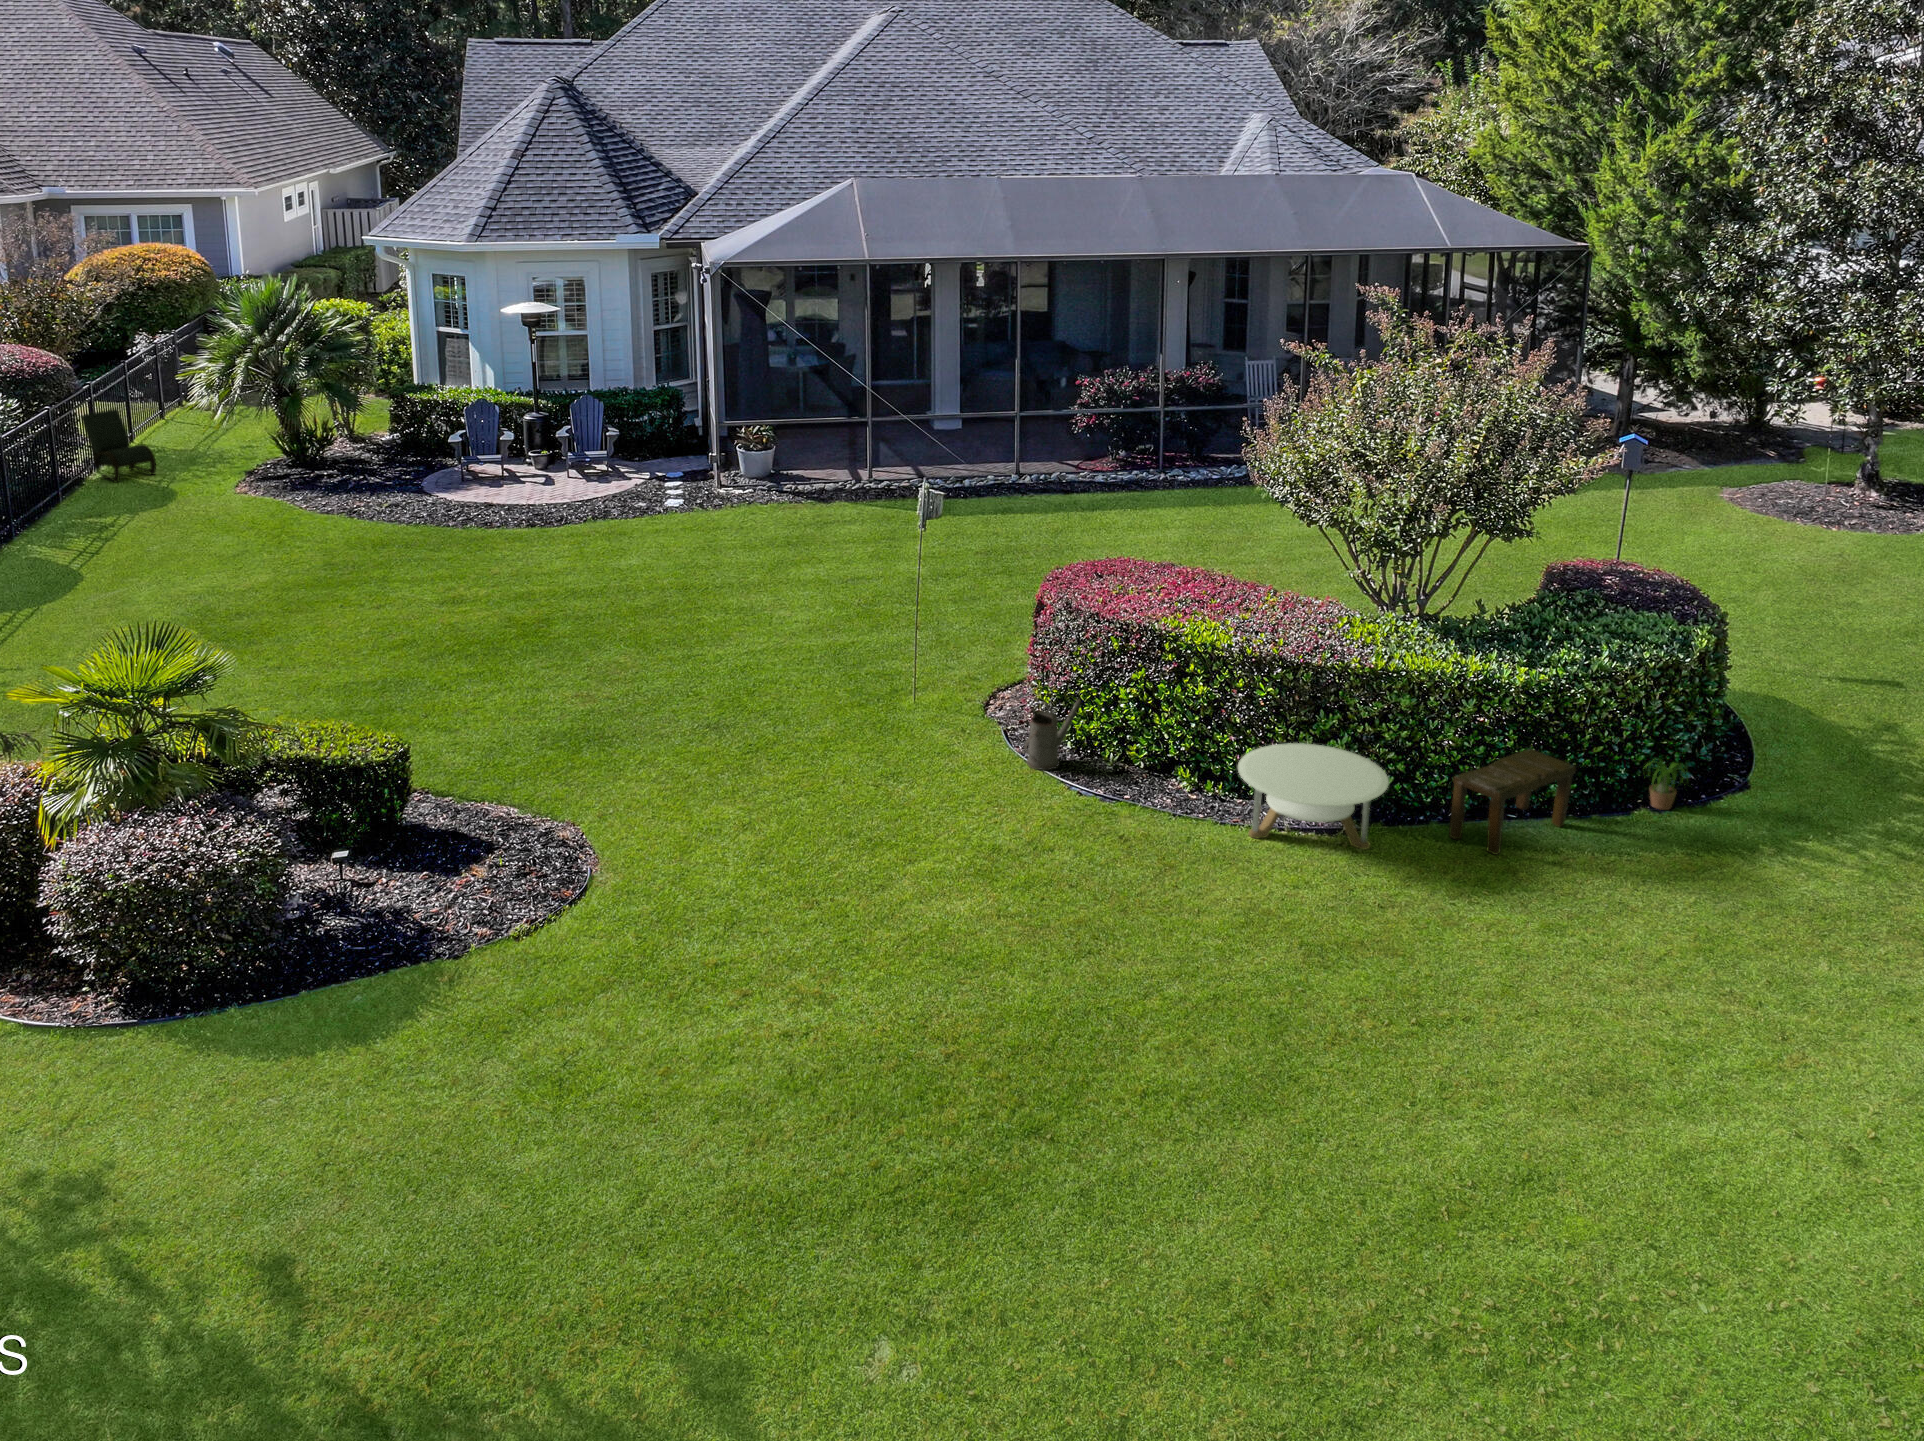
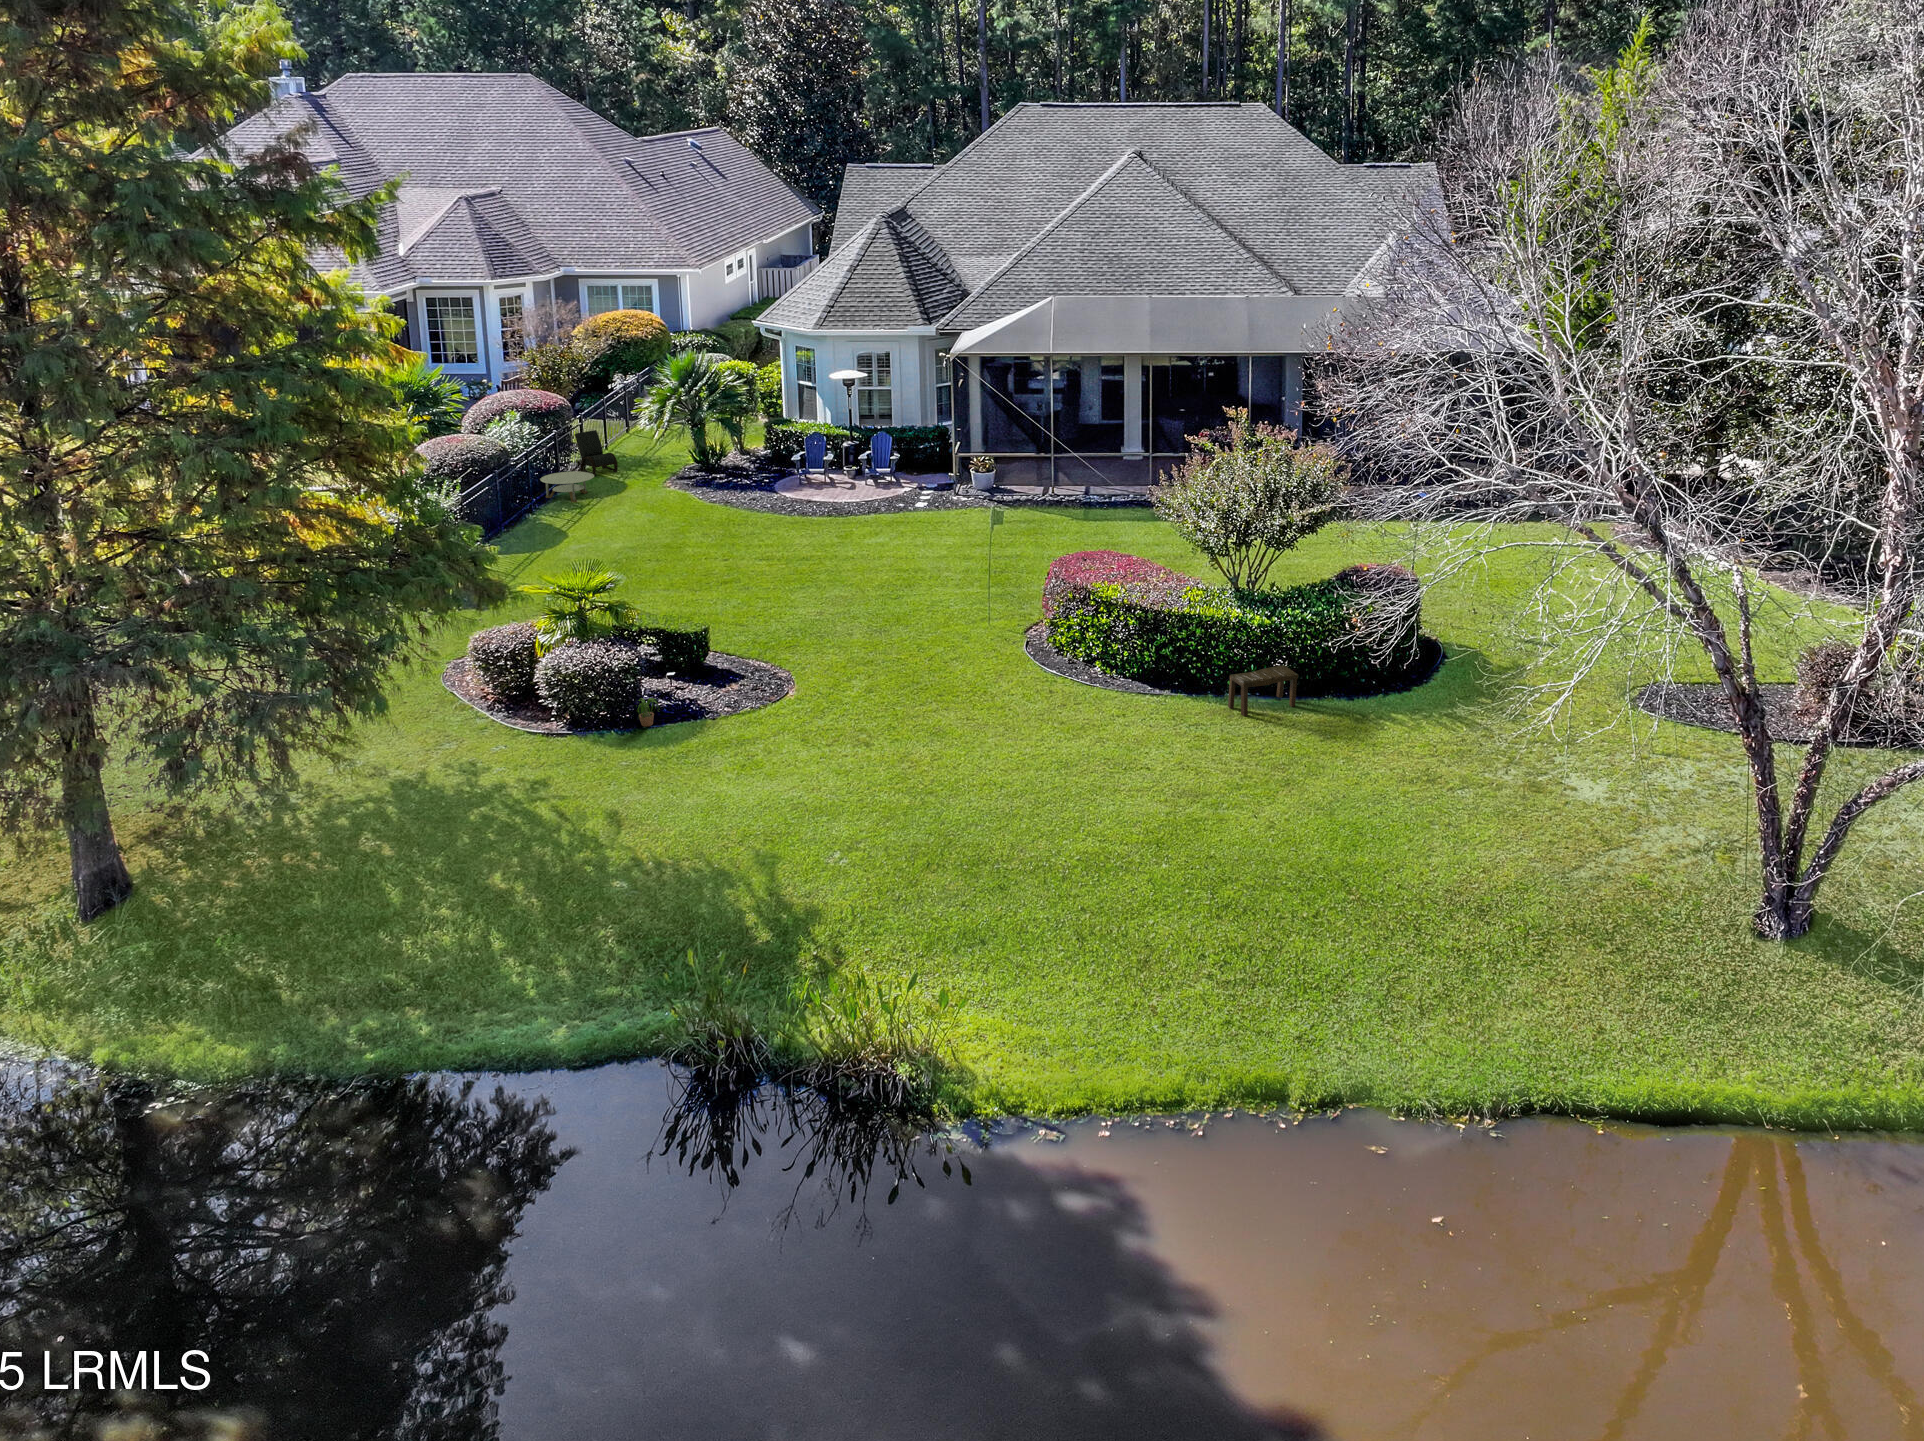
watering can: present [1024,700,1081,770] -> none [1030,627,1068,664]
round table: present [1238,743,1389,849] -> present [540,471,594,503]
potted plant: present [1645,761,1688,810] -> present [637,698,658,727]

